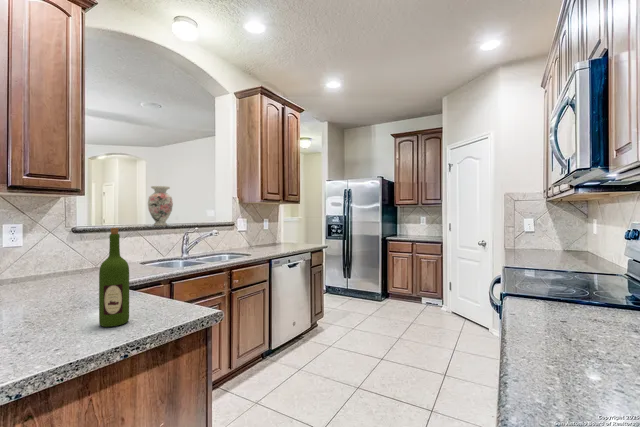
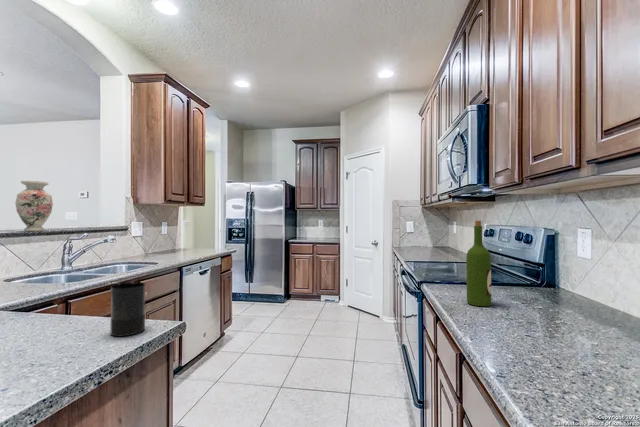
wine bottle: present [99,228,129,327] -> present [466,221,491,306]
candle: none [156,271,188,318] -> present [111,283,145,336]

